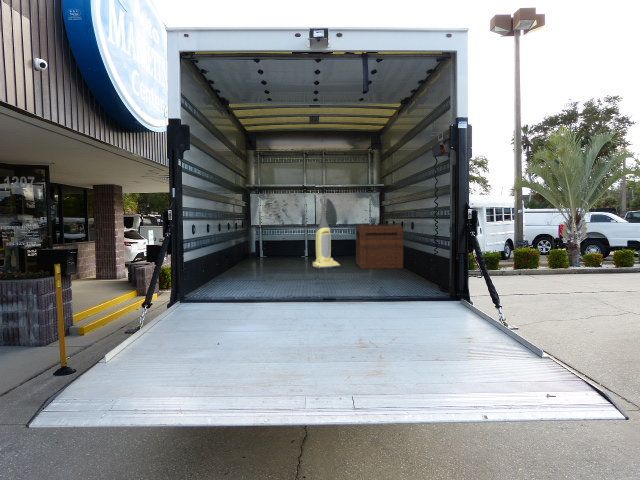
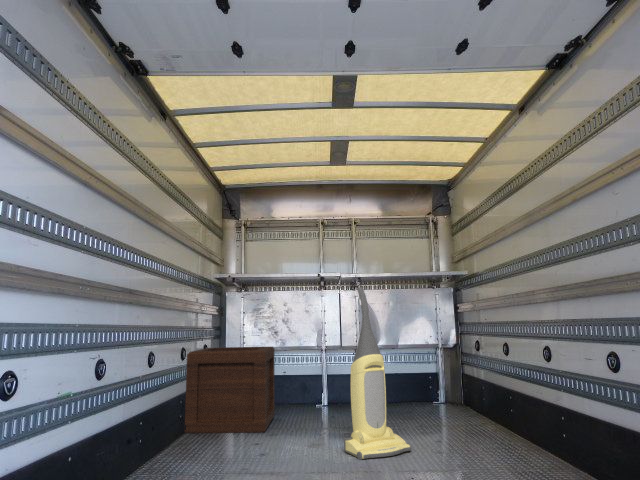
wooden crate: present [356,225,403,269] -> present [185,347,275,434]

